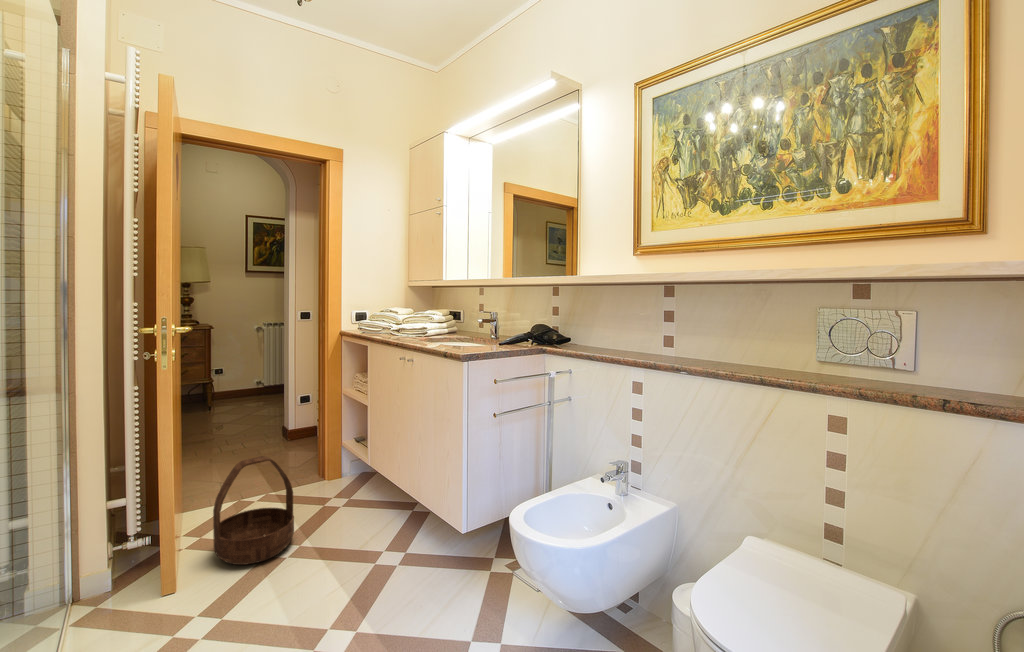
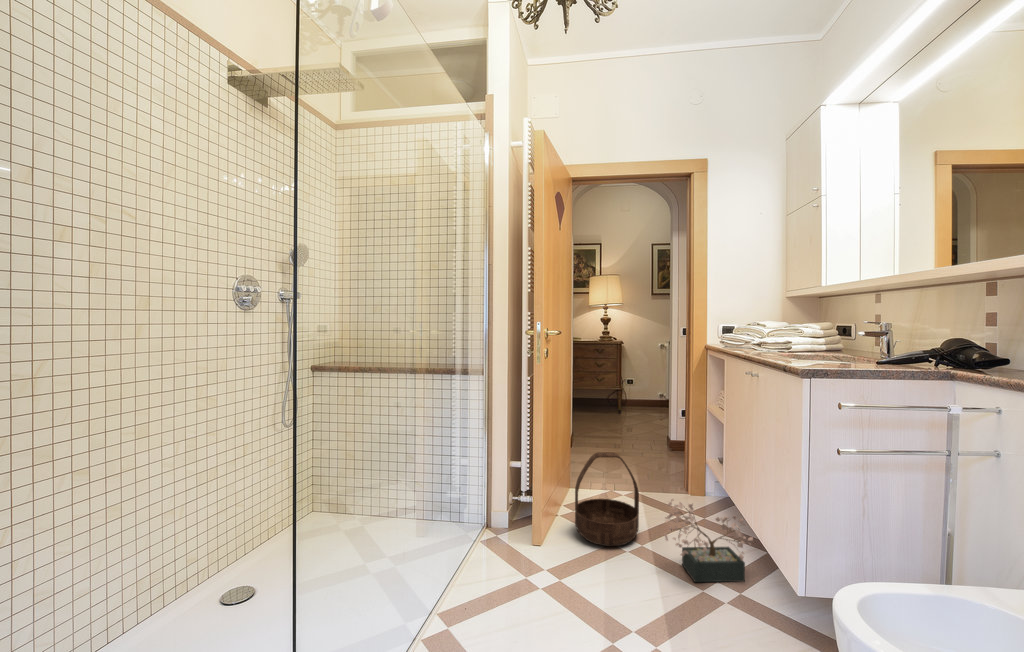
decorative plant: none [332,486,408,559] -> present [664,499,753,582]

